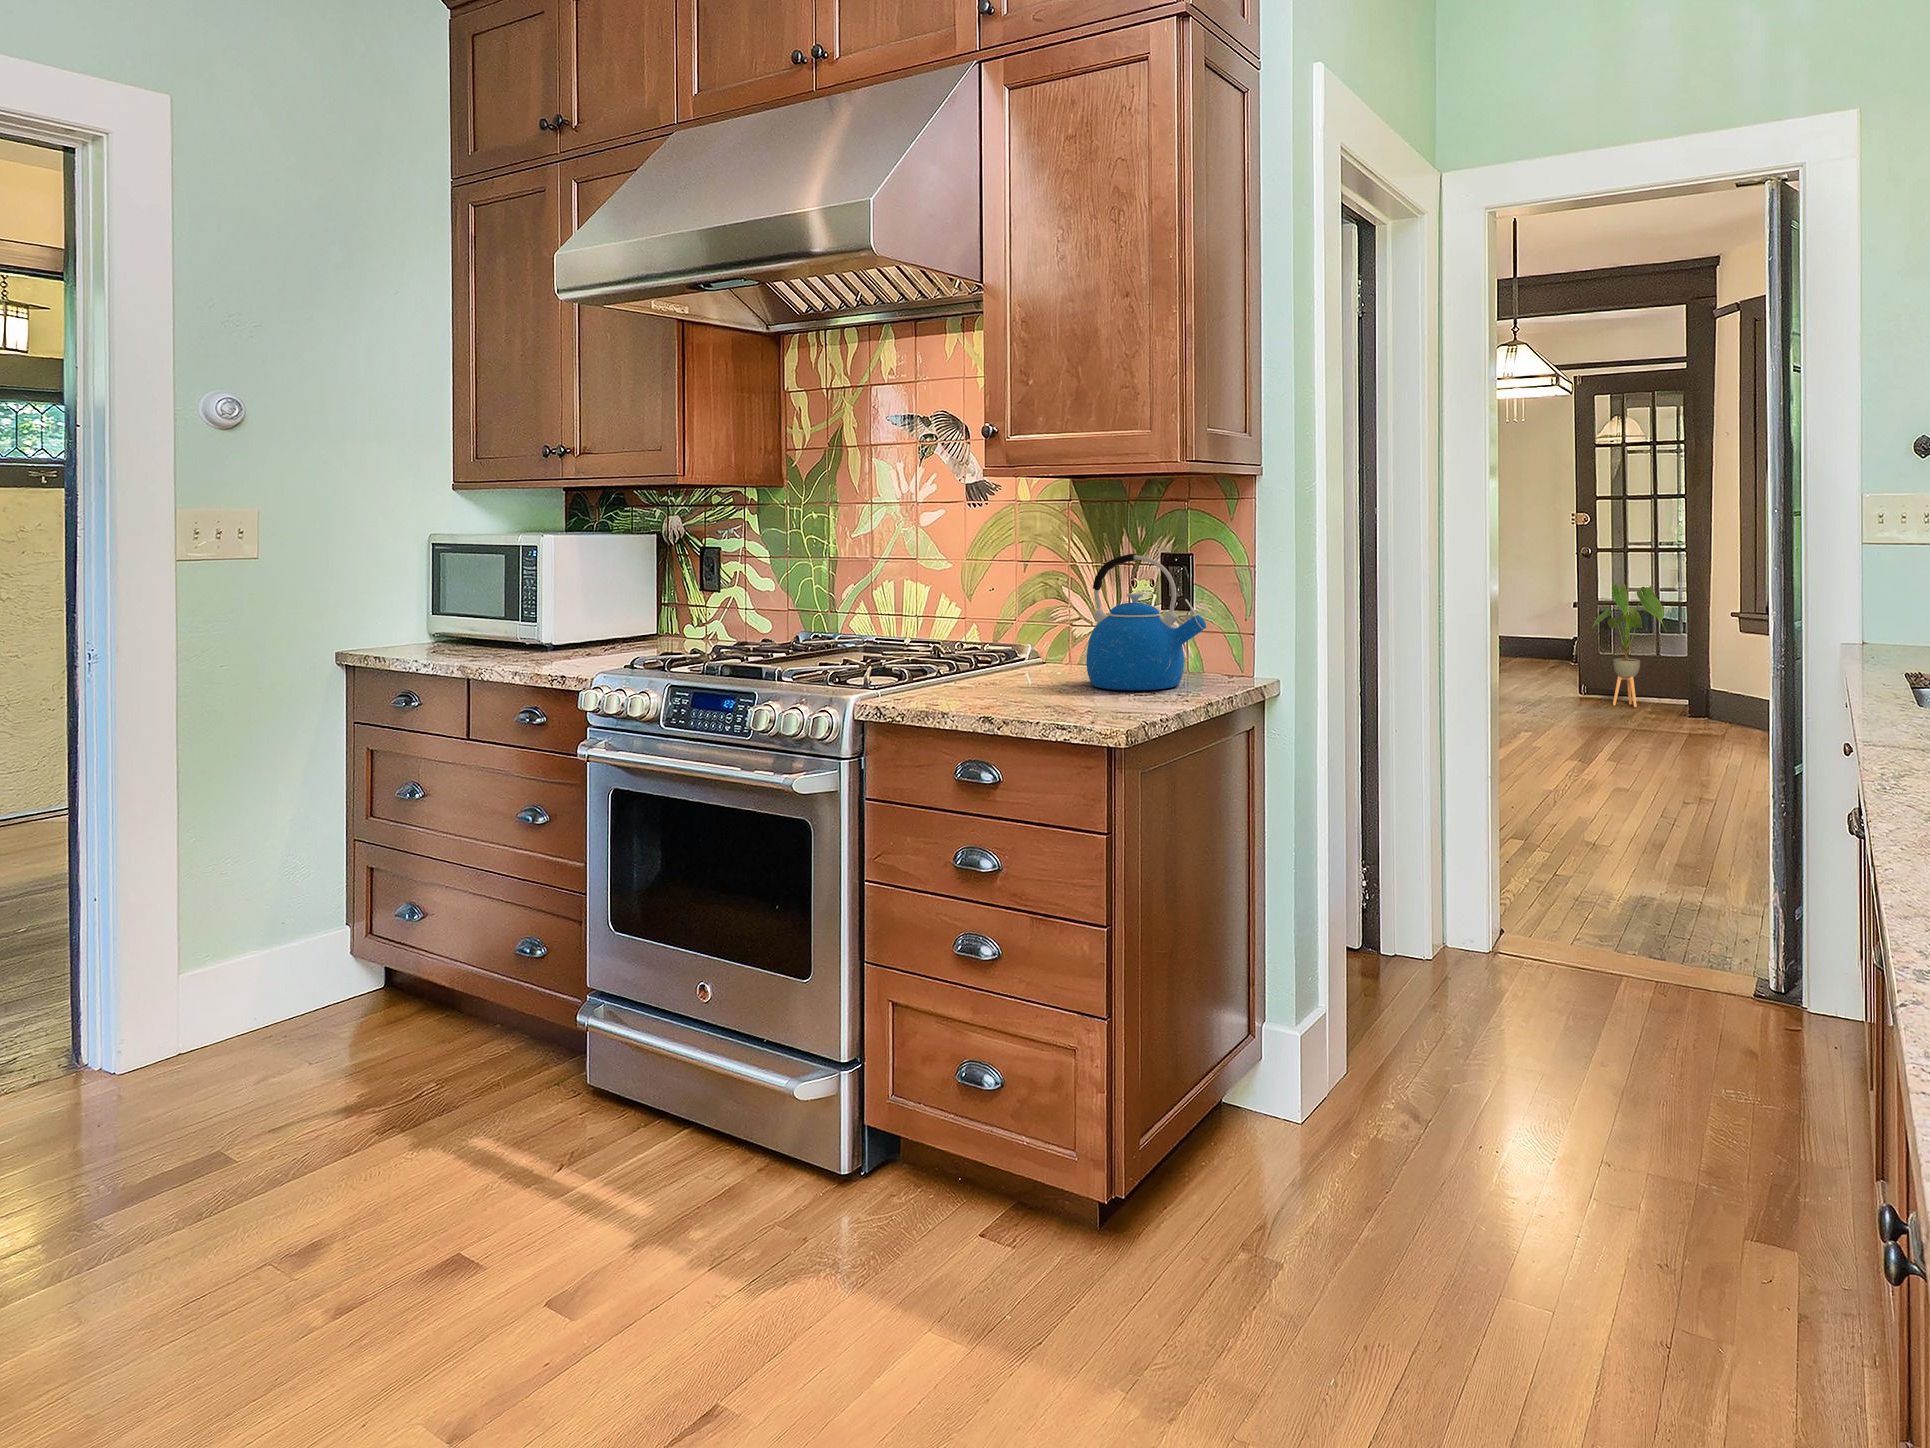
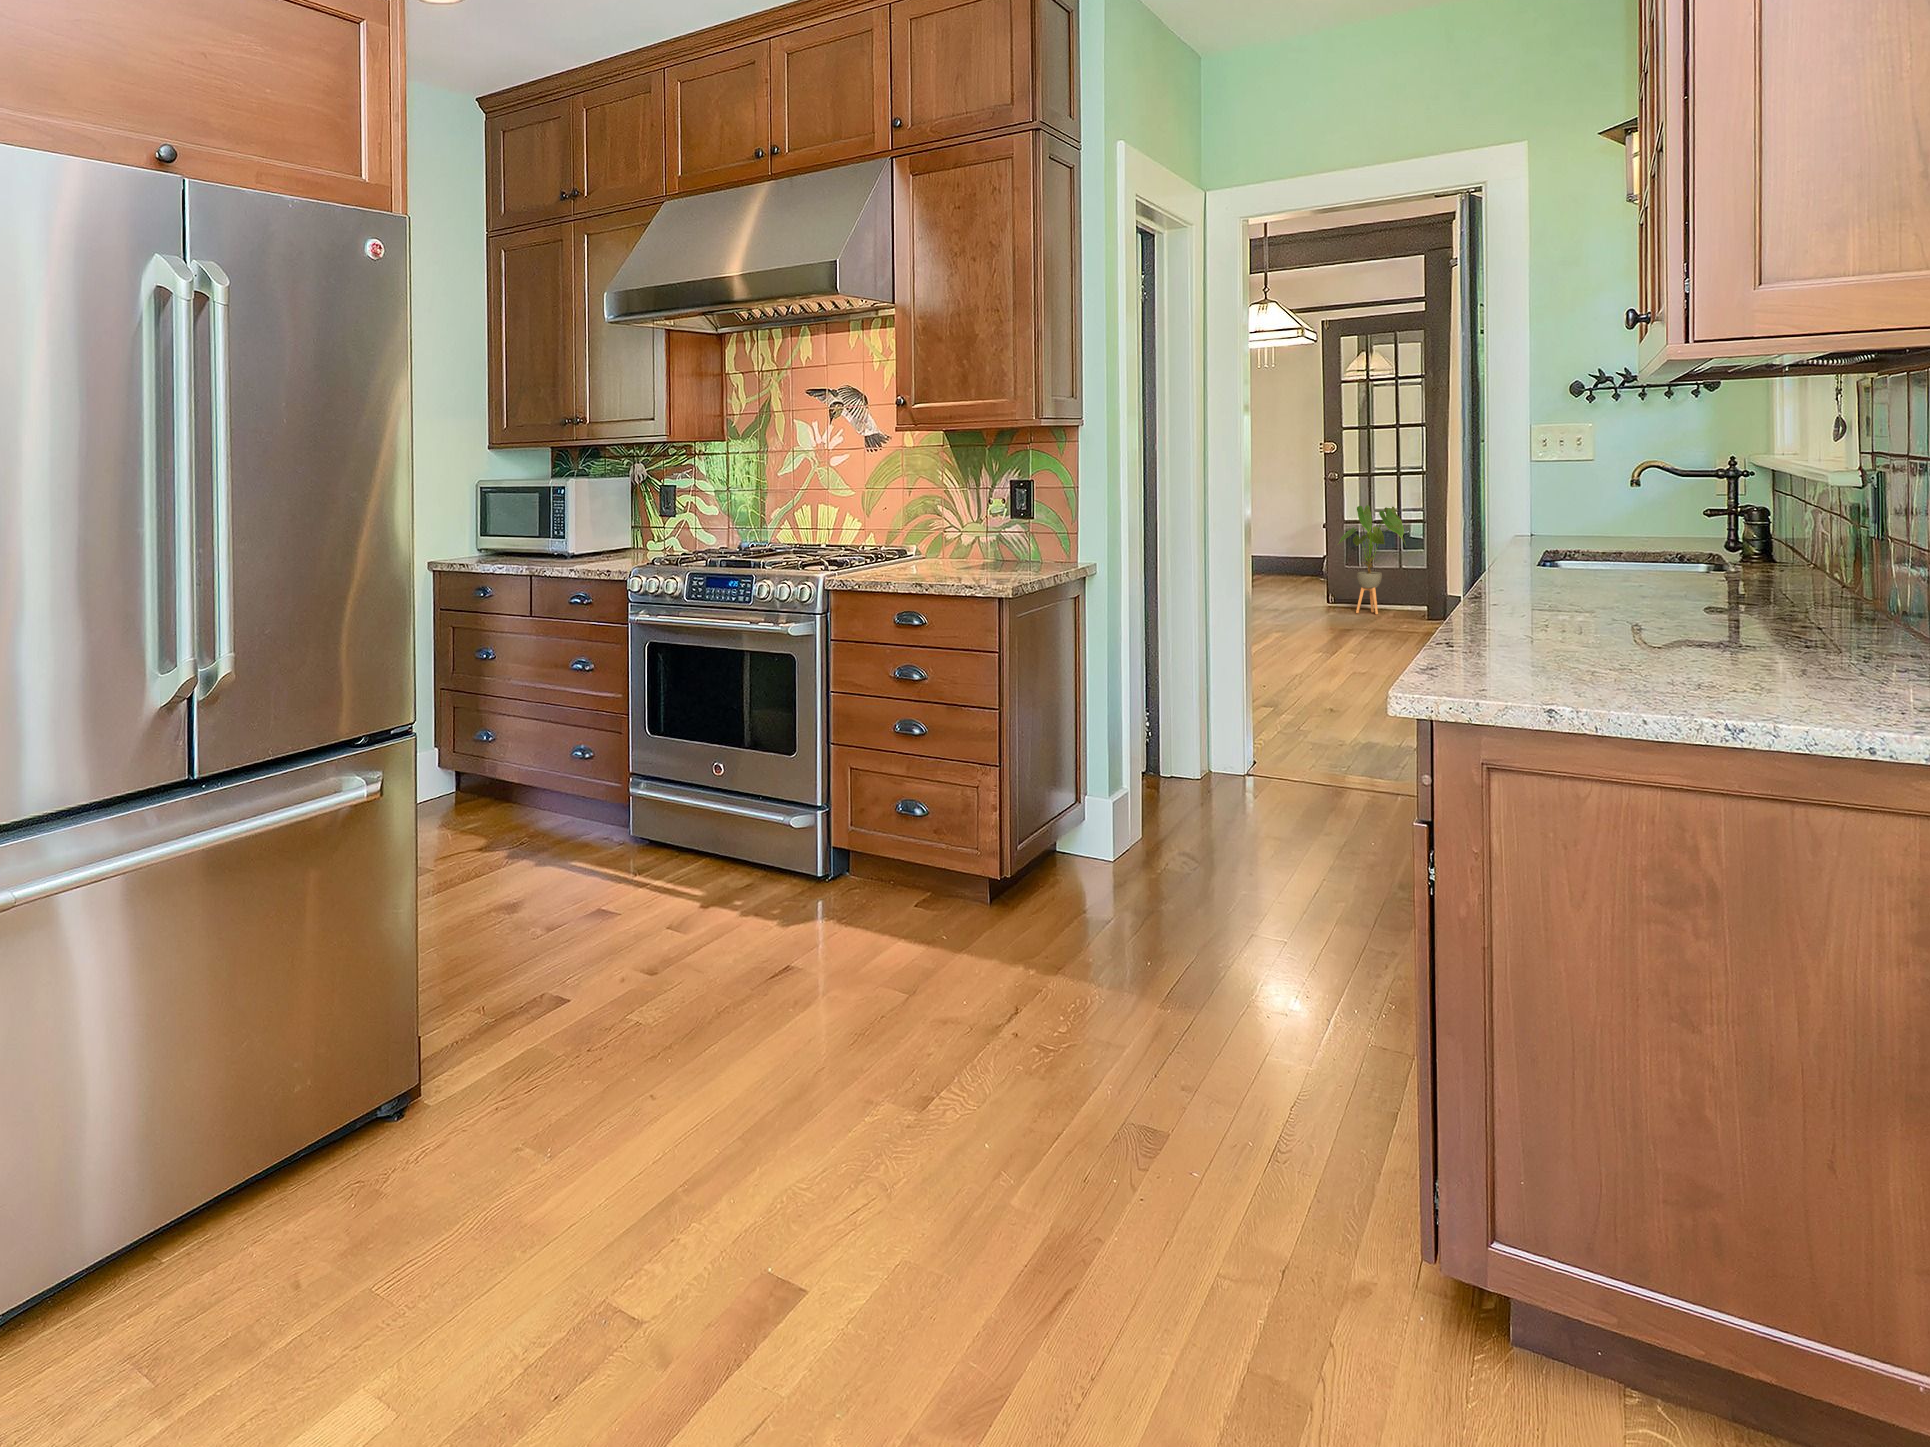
kettle: present [1086,554,1206,690] -> none [971,481,1051,569]

